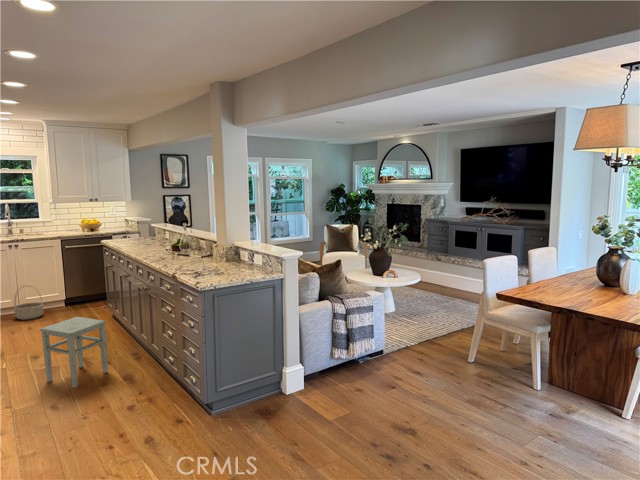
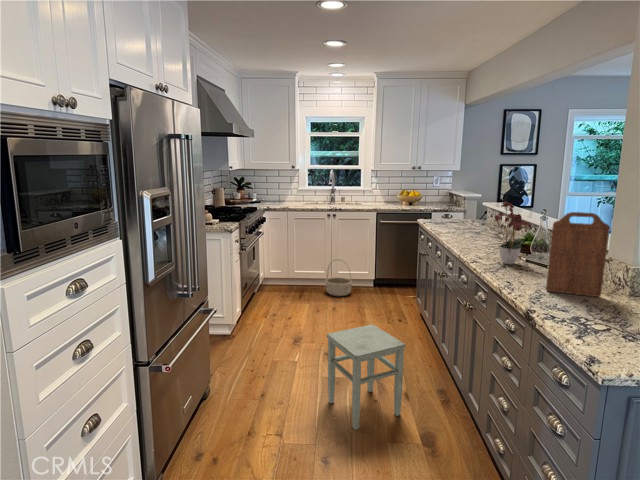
flower arrangement: none [153,219,178,258] -> present [495,202,532,264]
cutting board: none [182,223,209,266] -> present [546,212,610,297]

